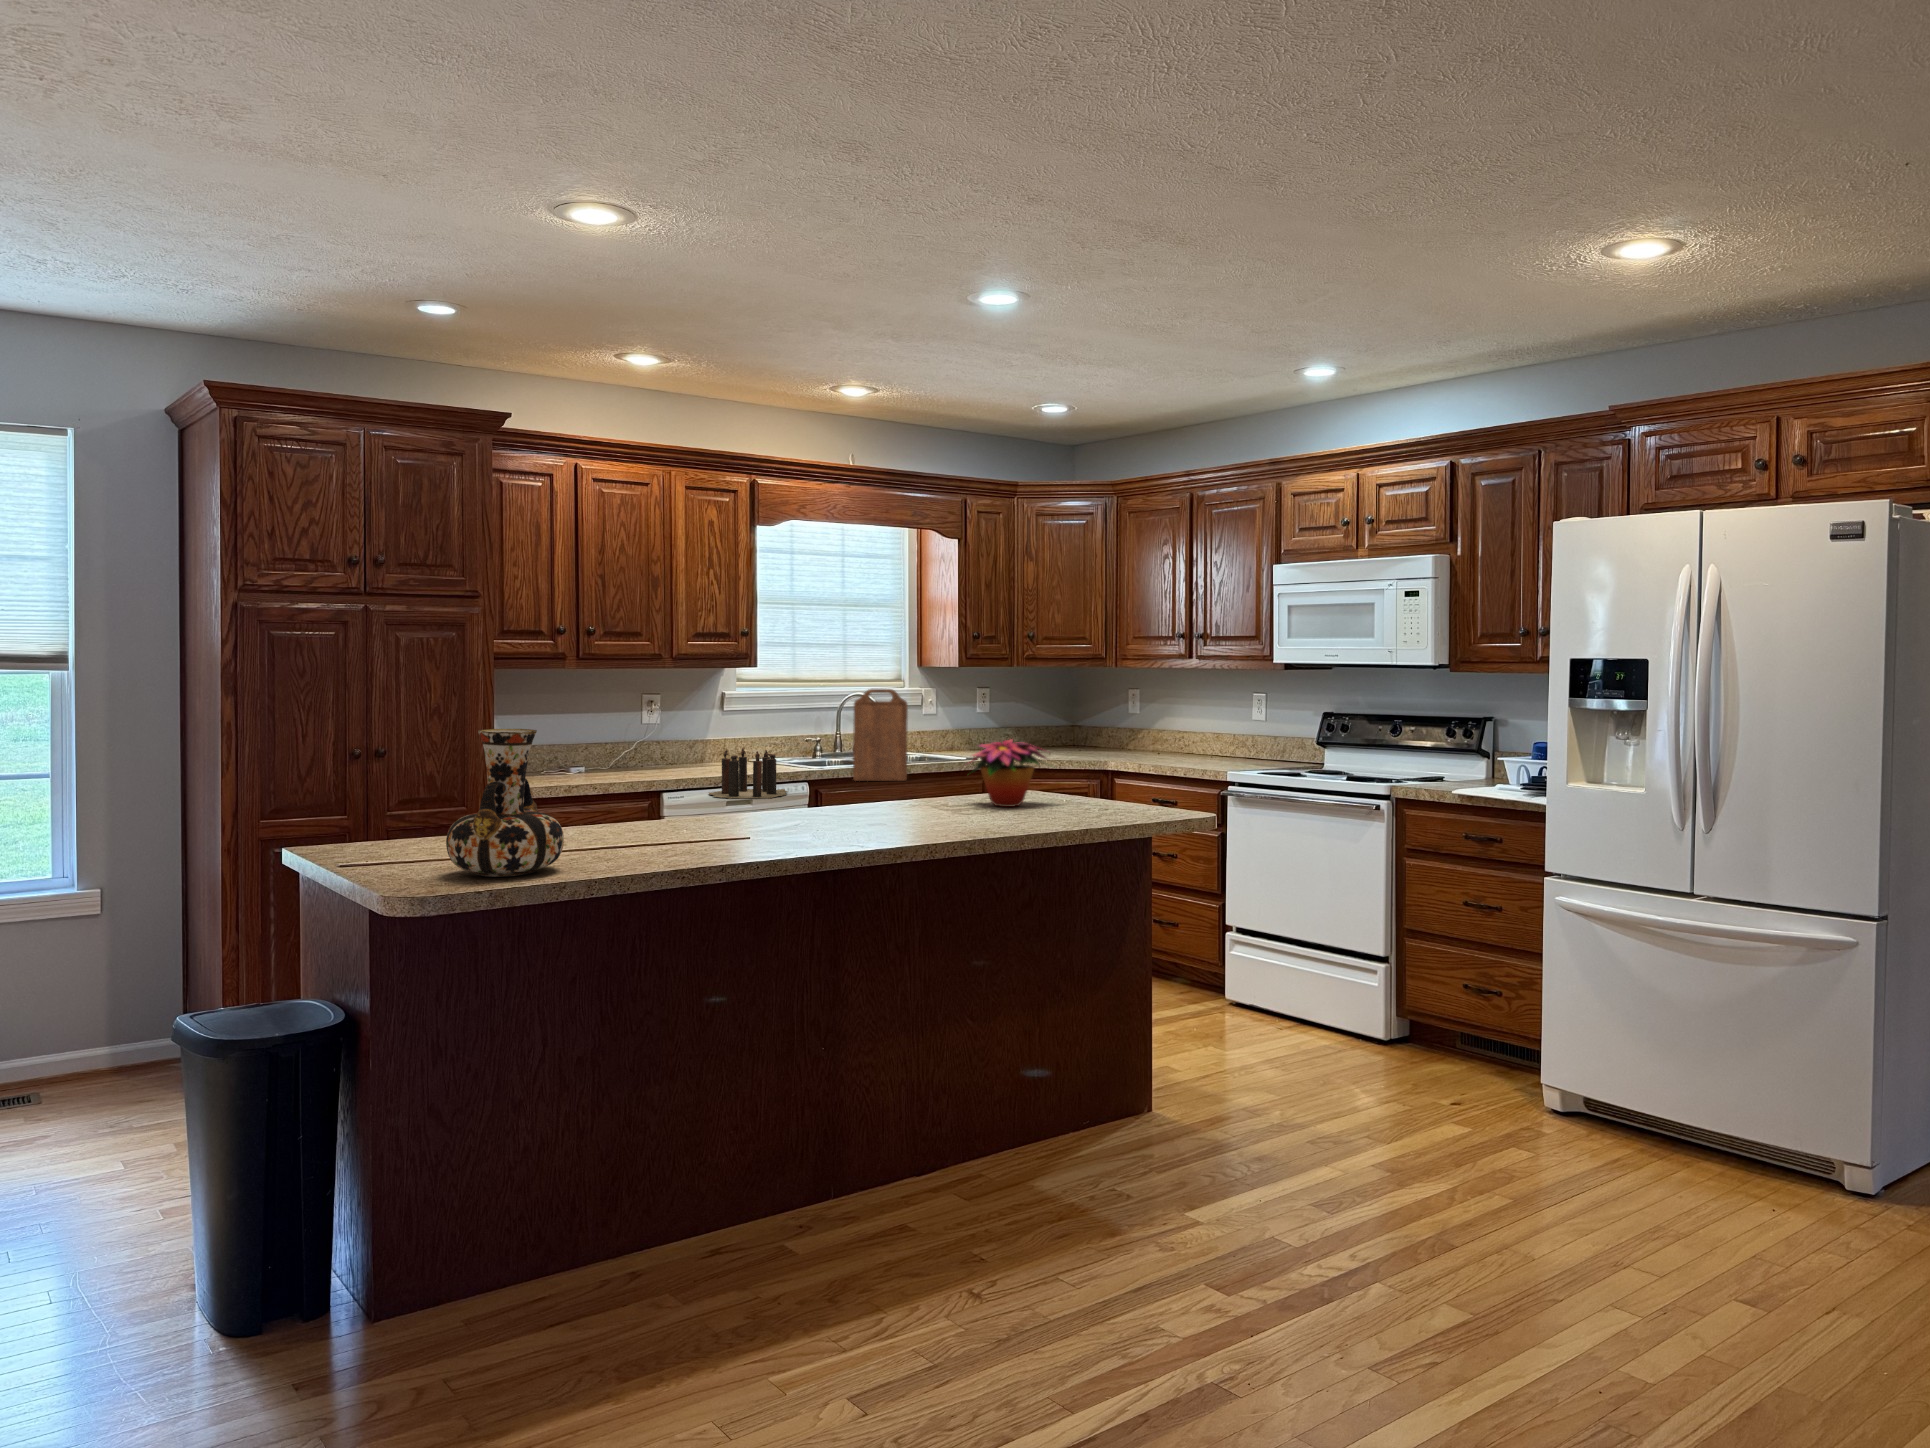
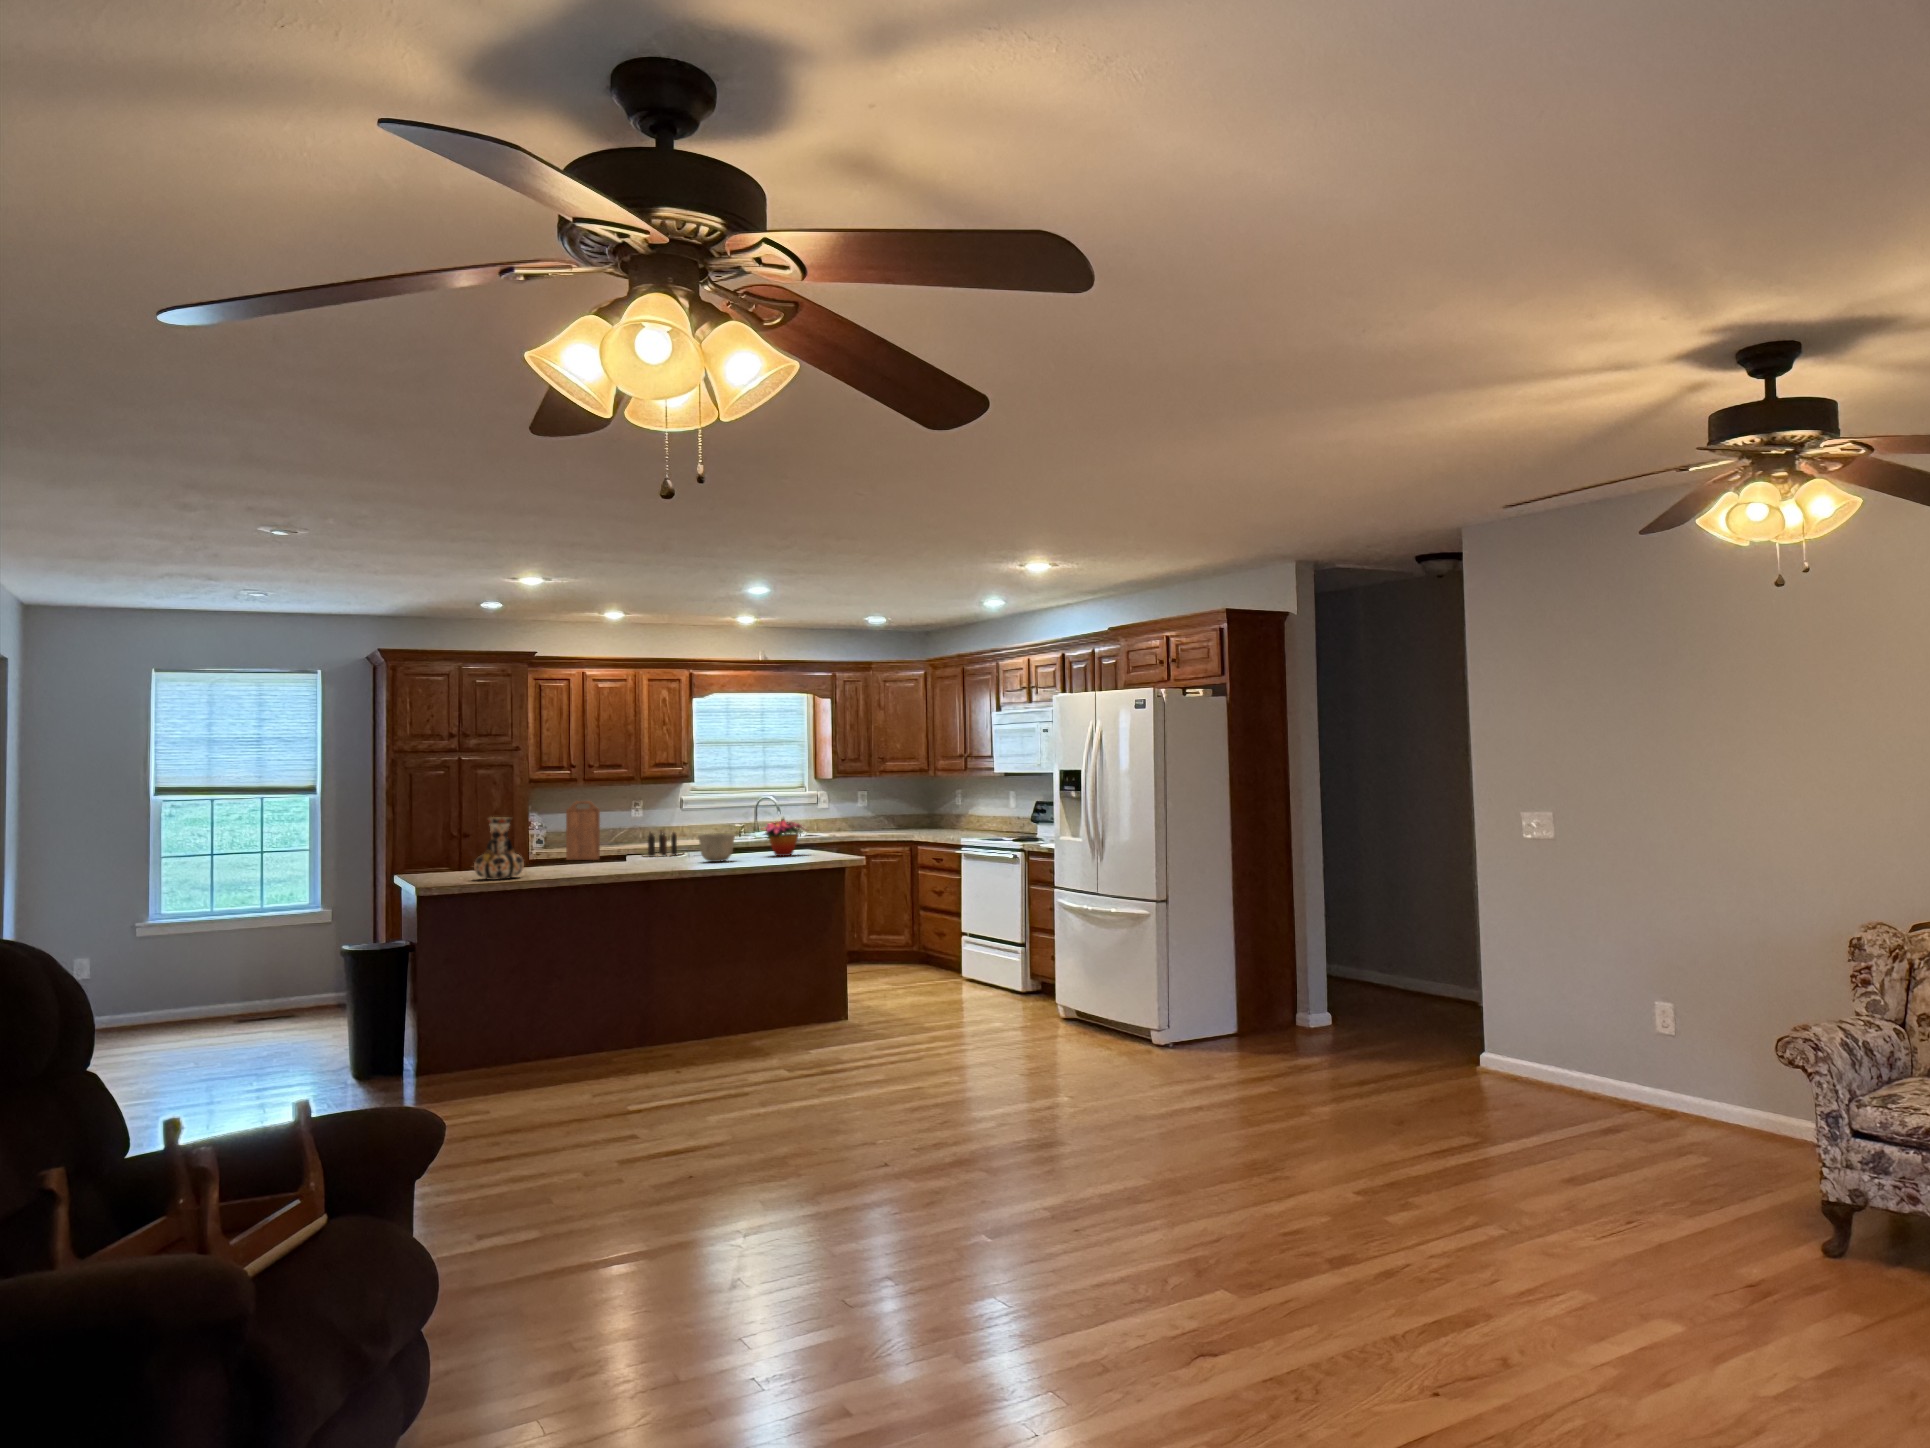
cutting board: present [853,689,908,781] -> present [566,801,600,860]
ceramic bowl: none [876,764,951,821] -> present [698,833,735,862]

